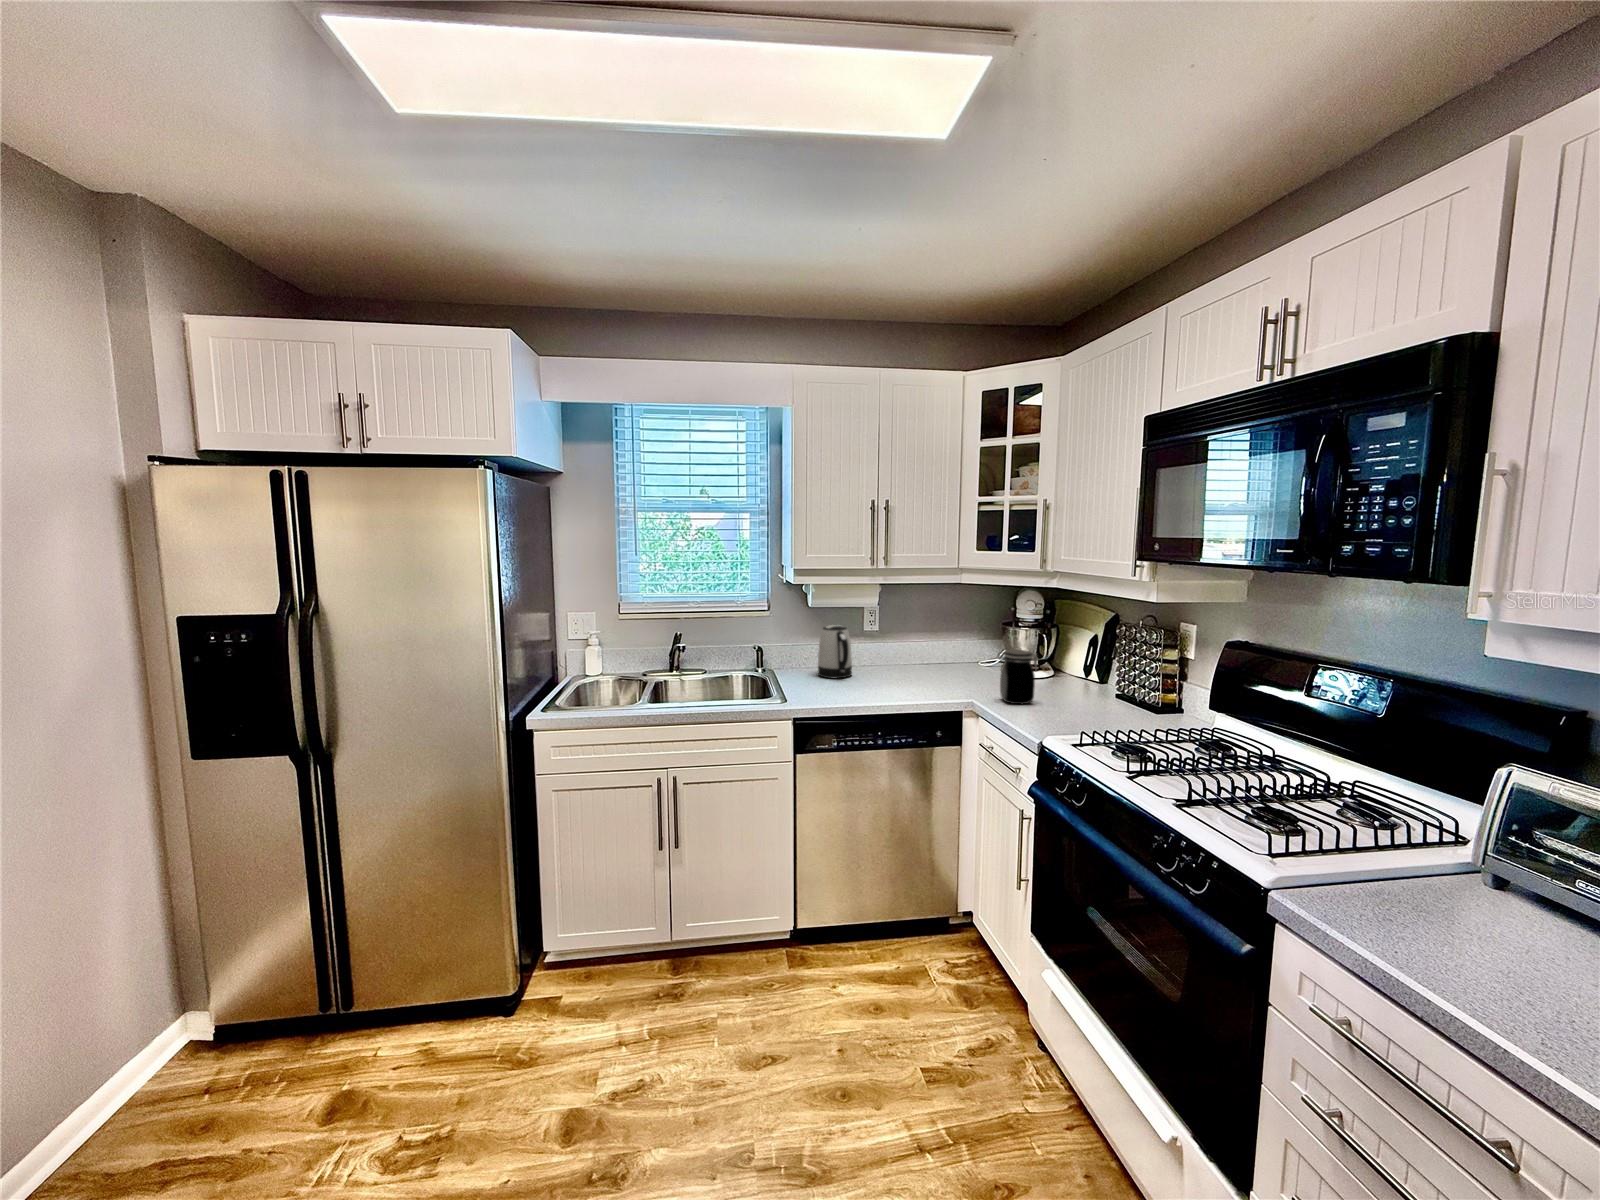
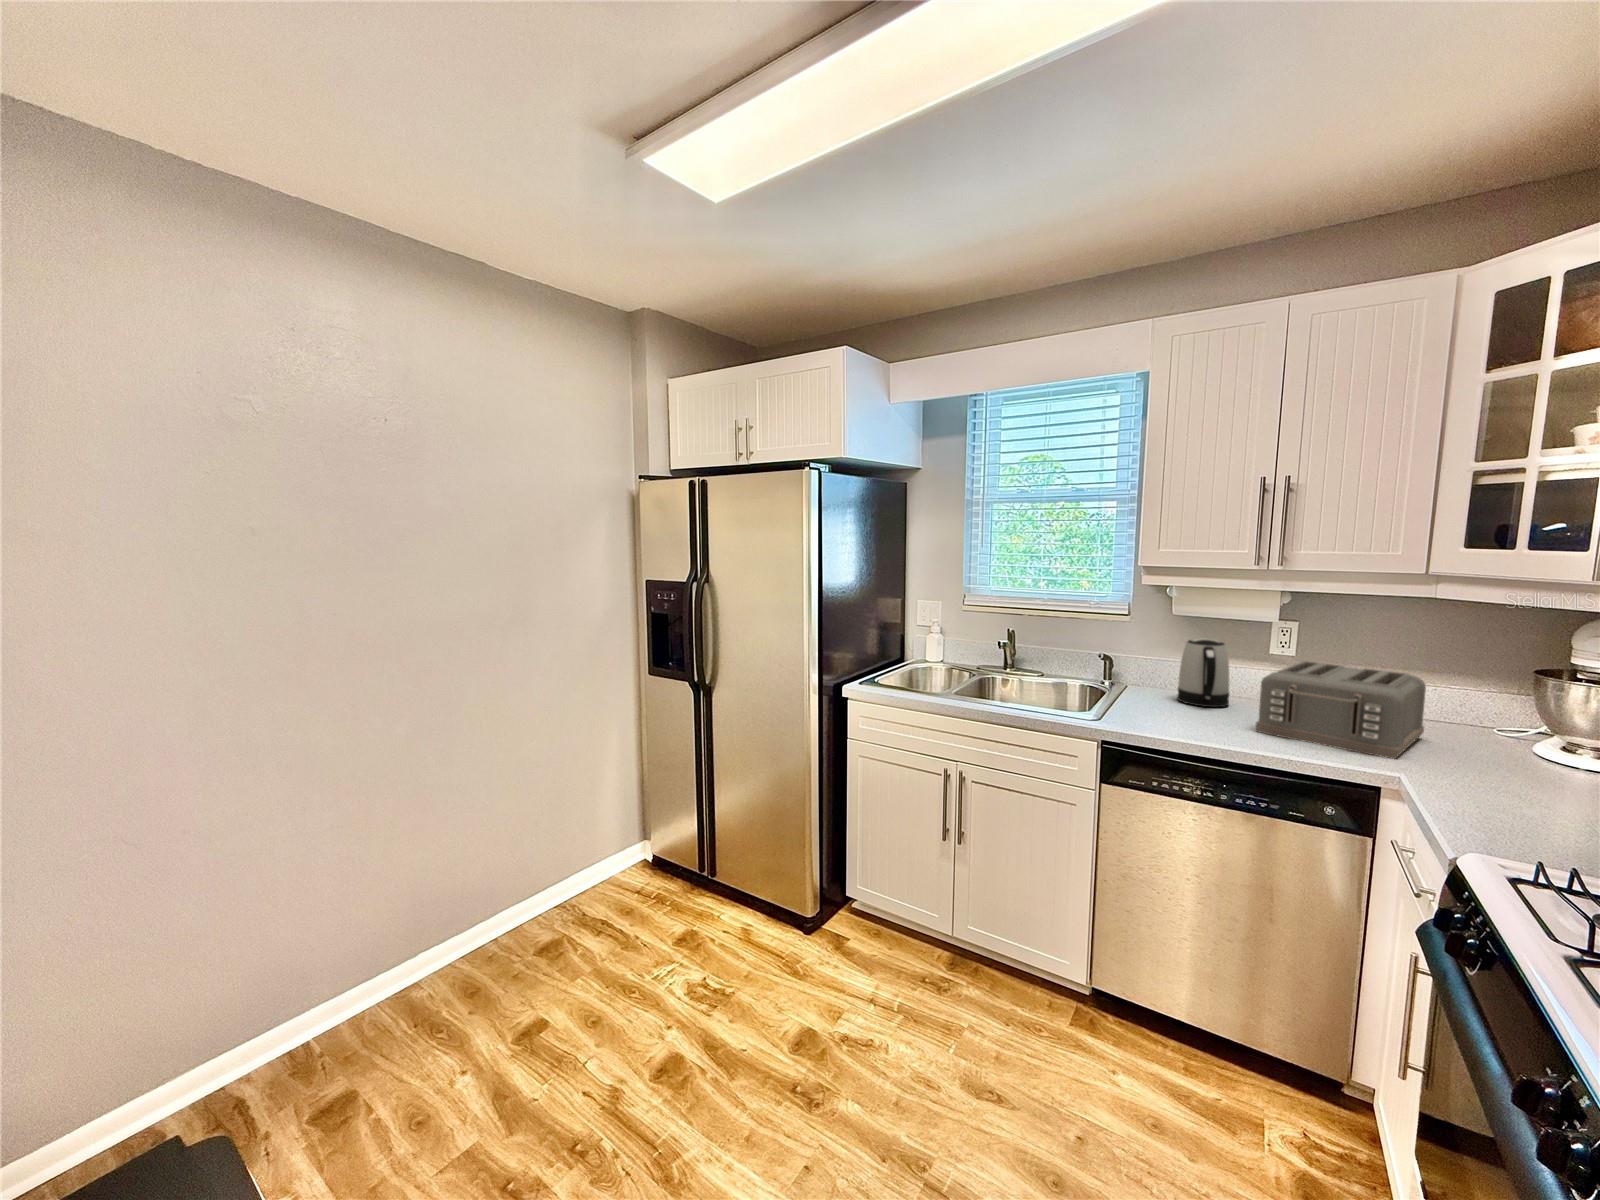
toaster: none [887,635,967,694] -> present [1256,661,1426,759]
jar: present [998,650,1038,704] -> none [1453,702,1544,796]

